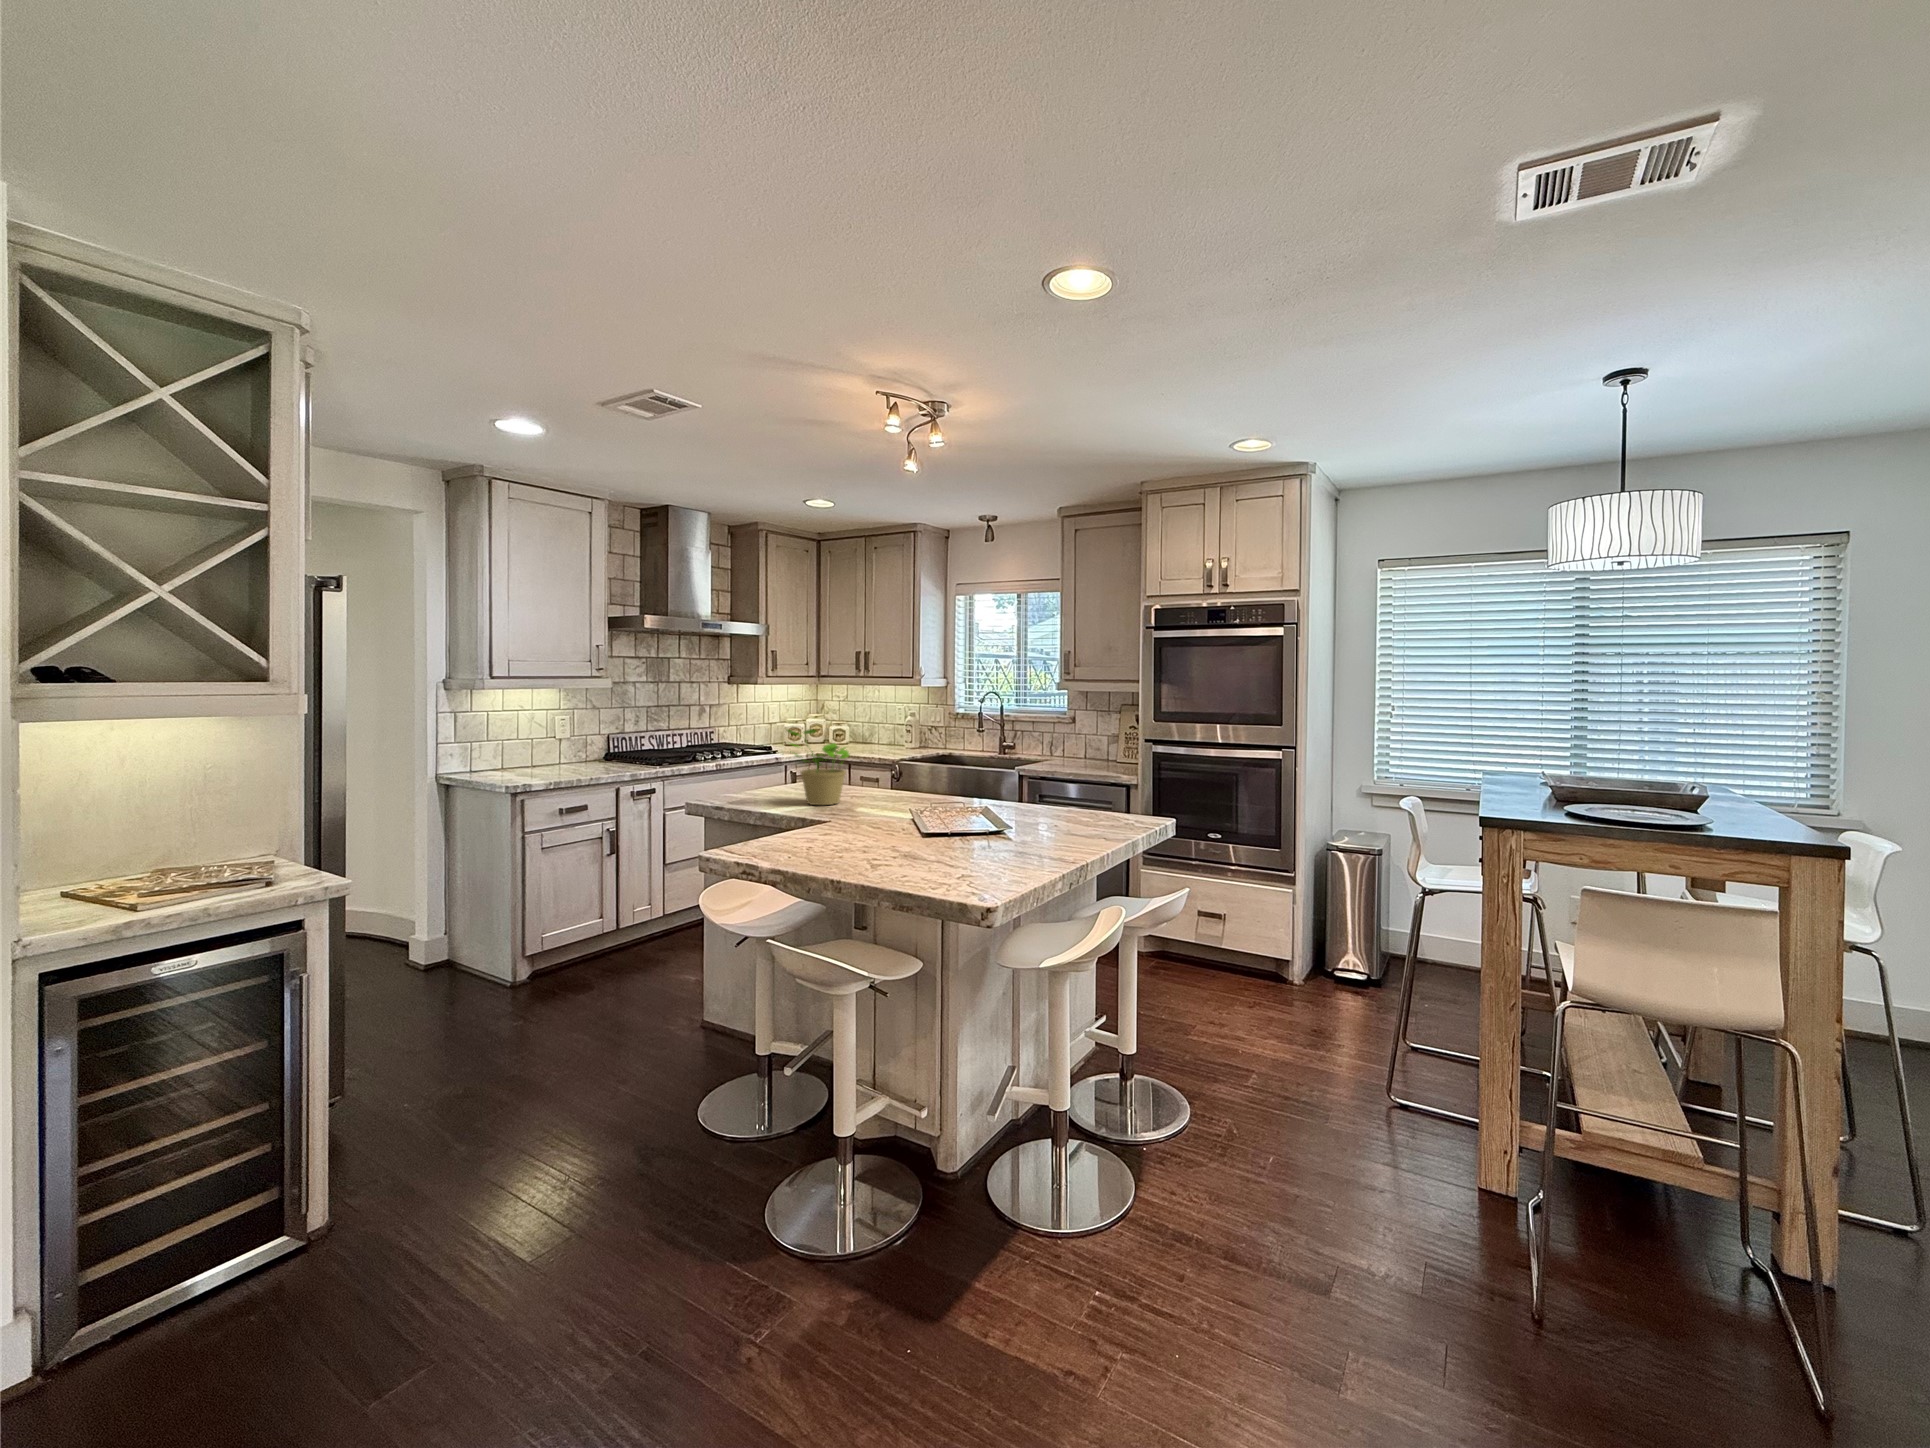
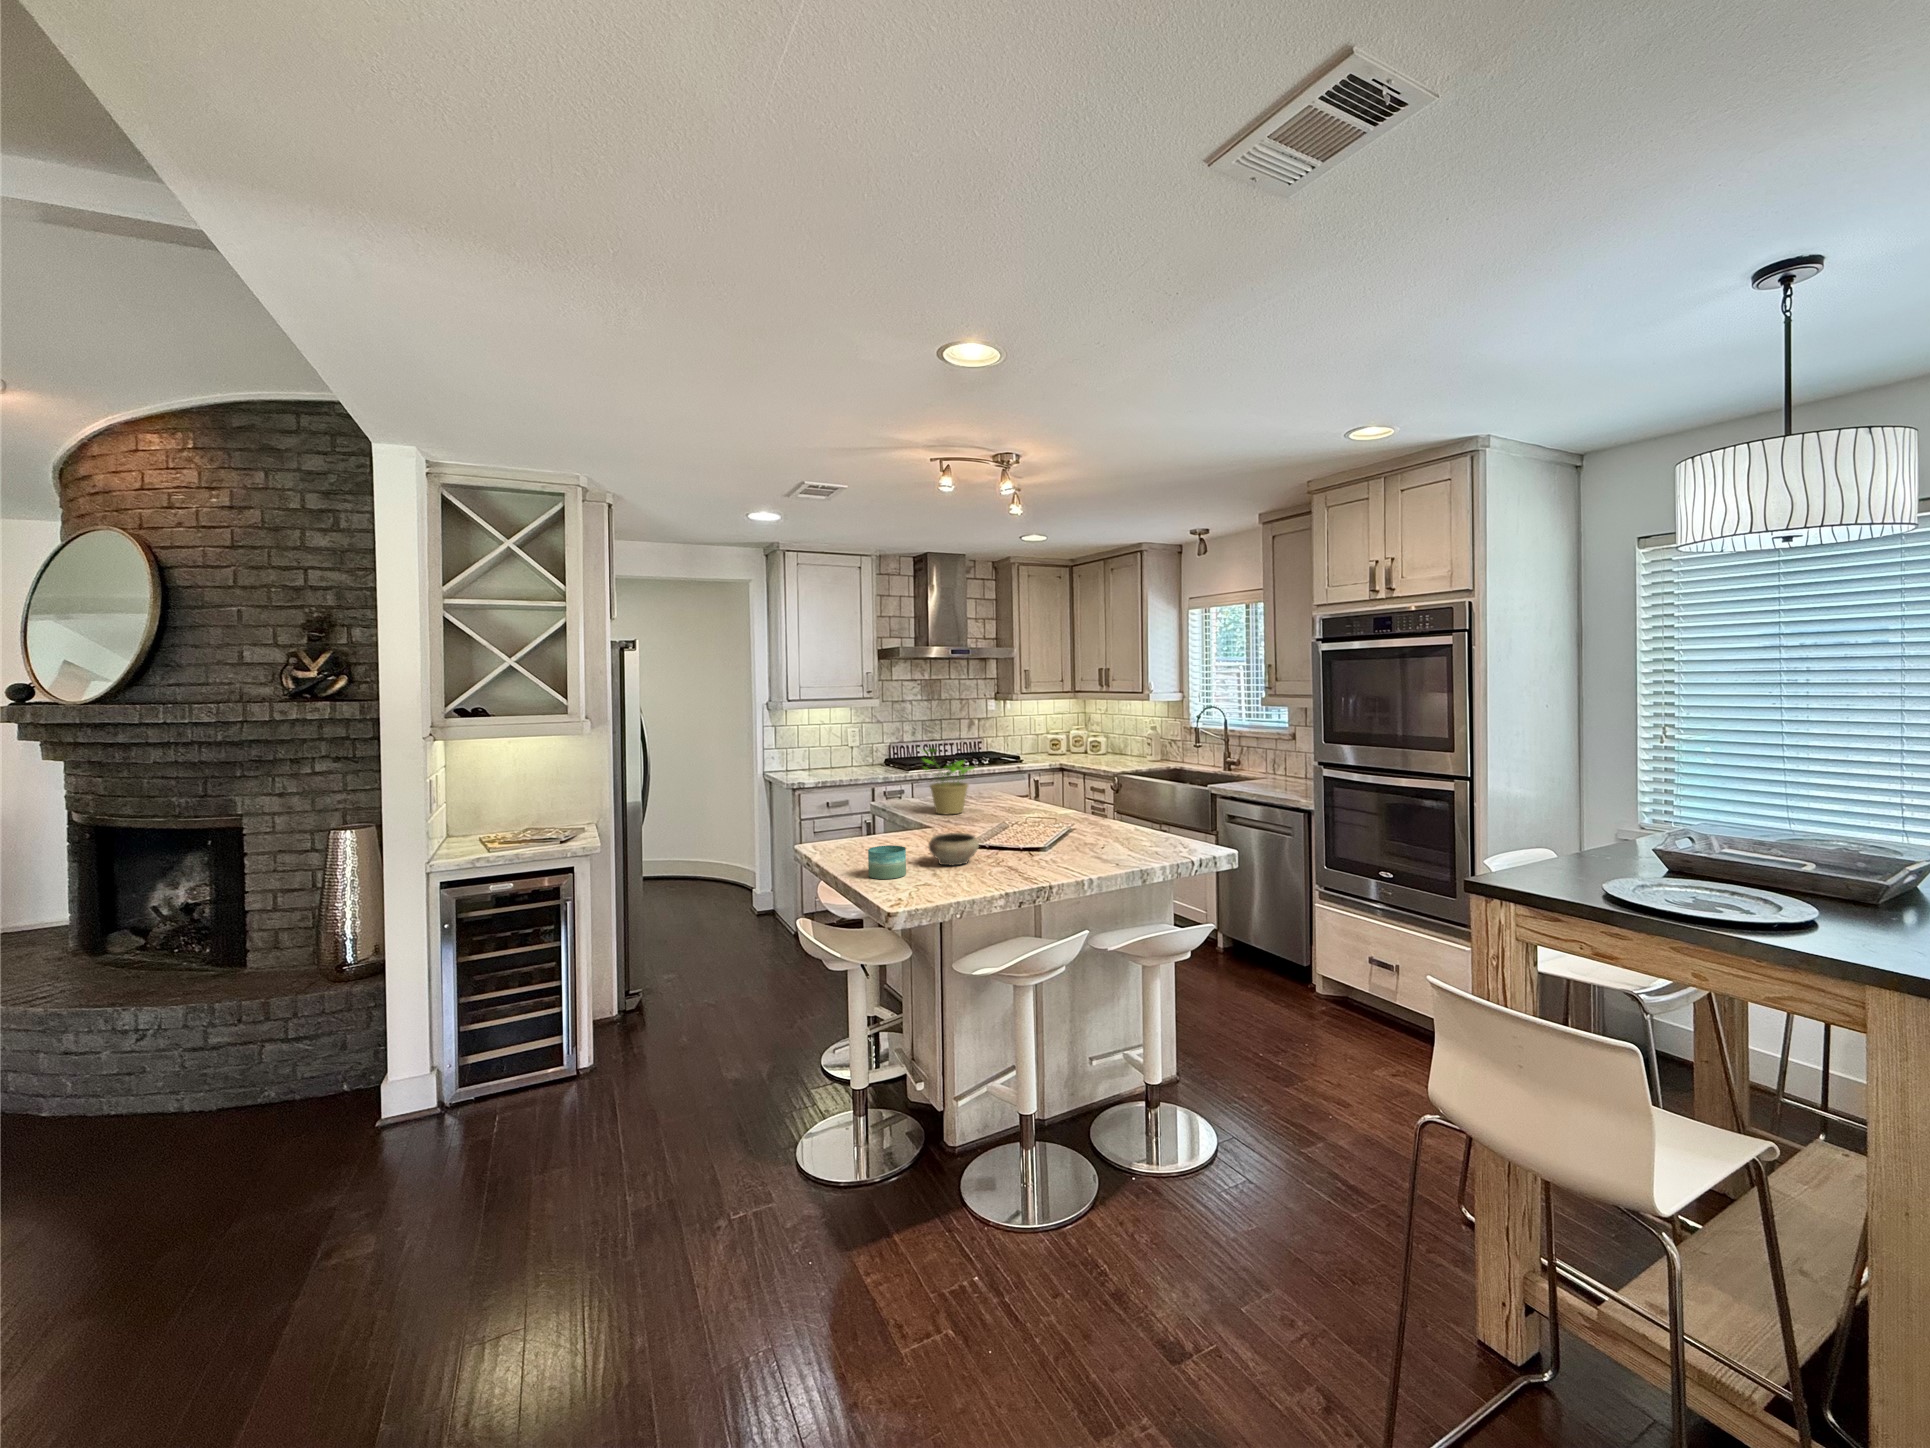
ceramic bowl: none [920,817,978,853] -> present [929,833,979,865]
candle: none [882,835,927,874] -> present [868,845,906,879]

